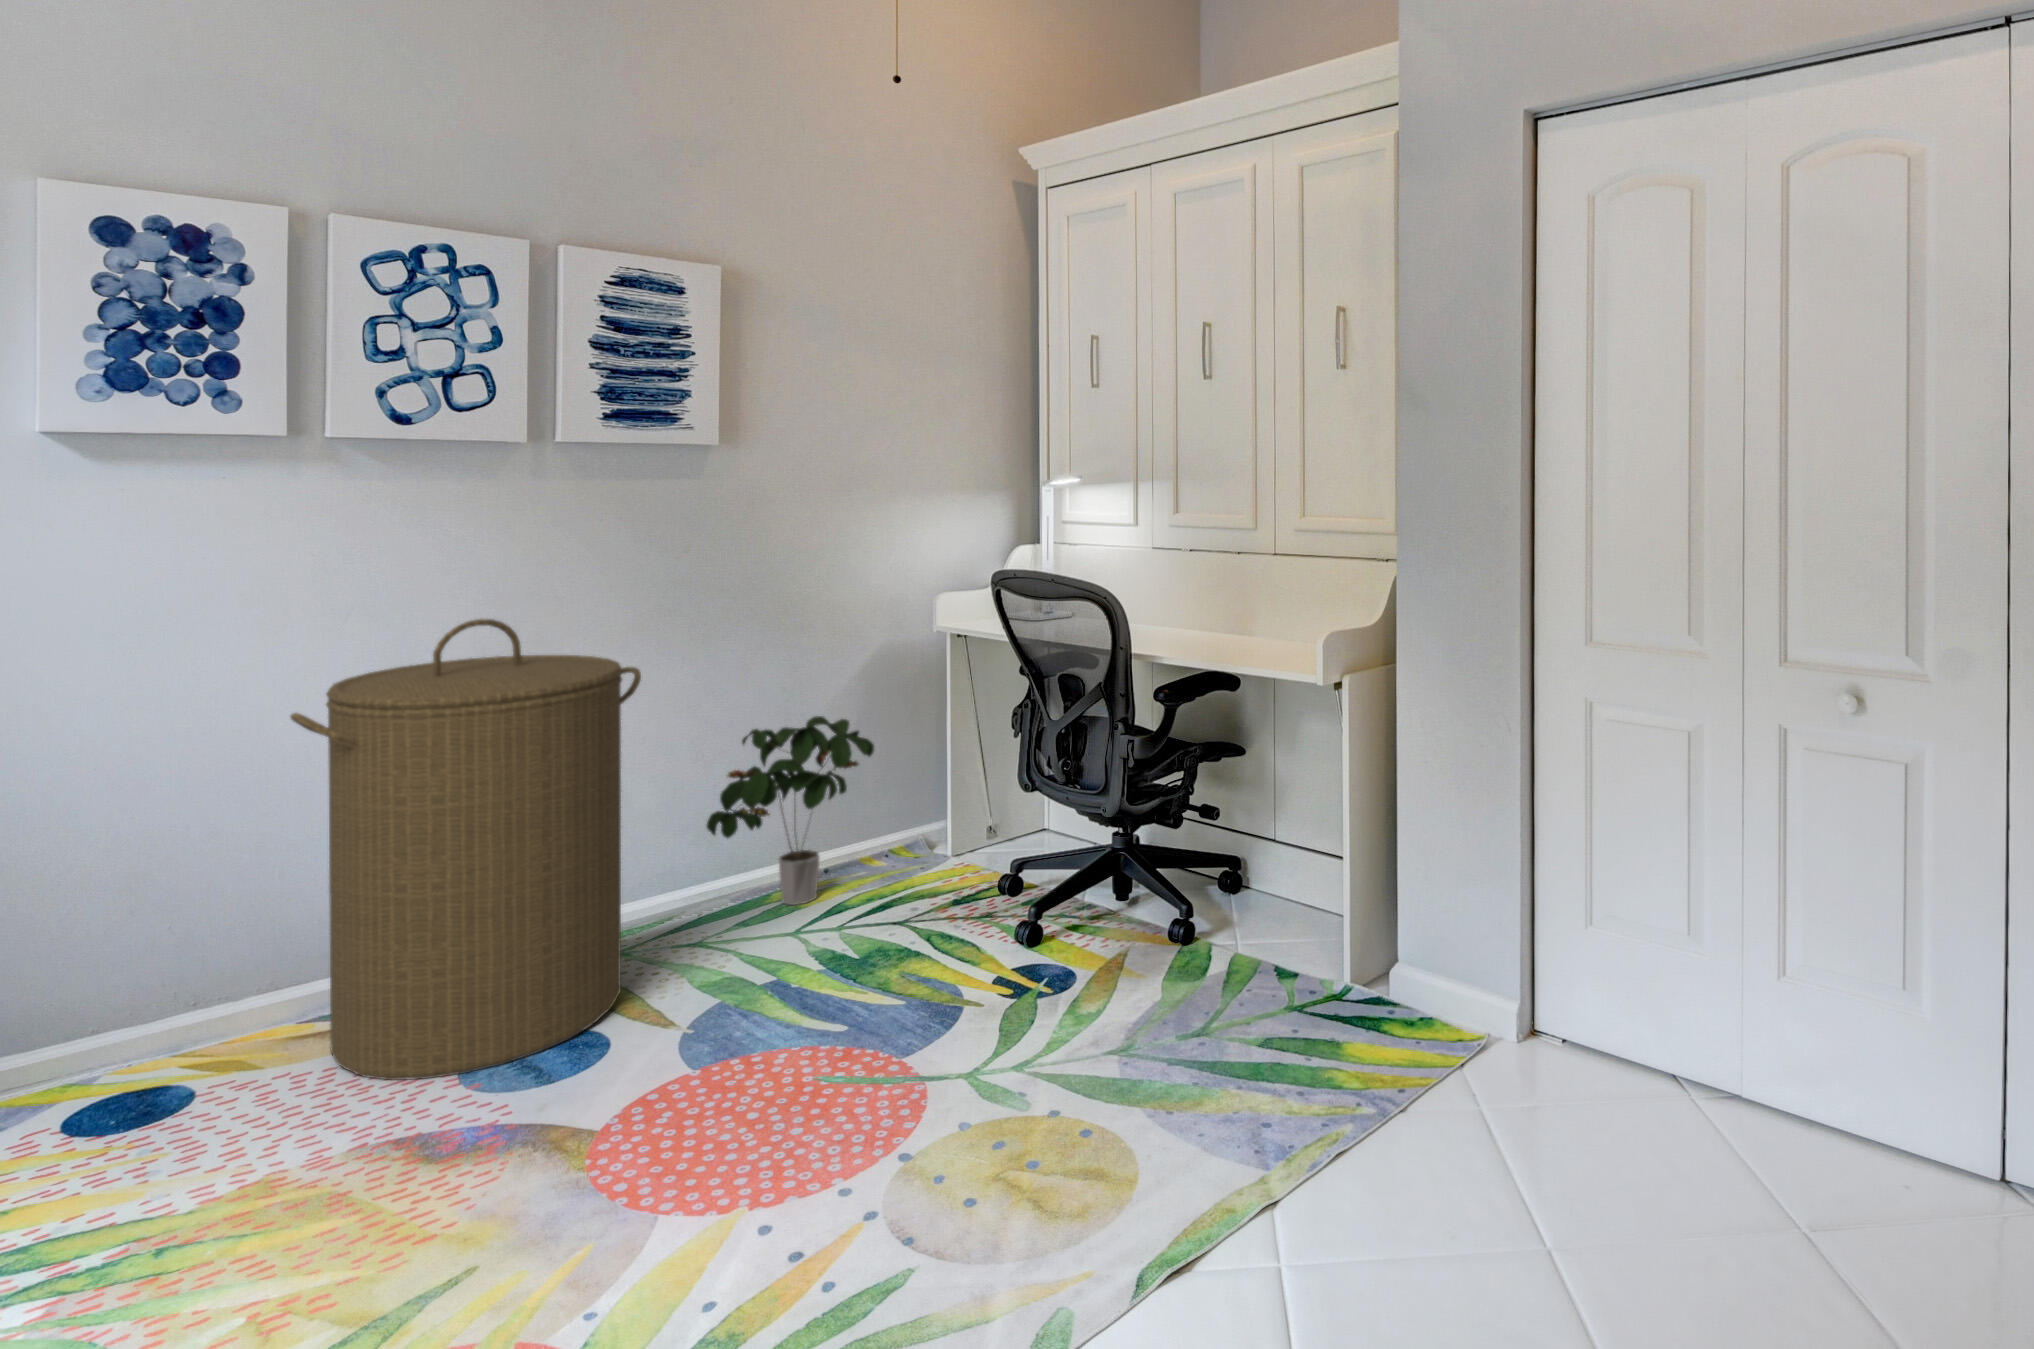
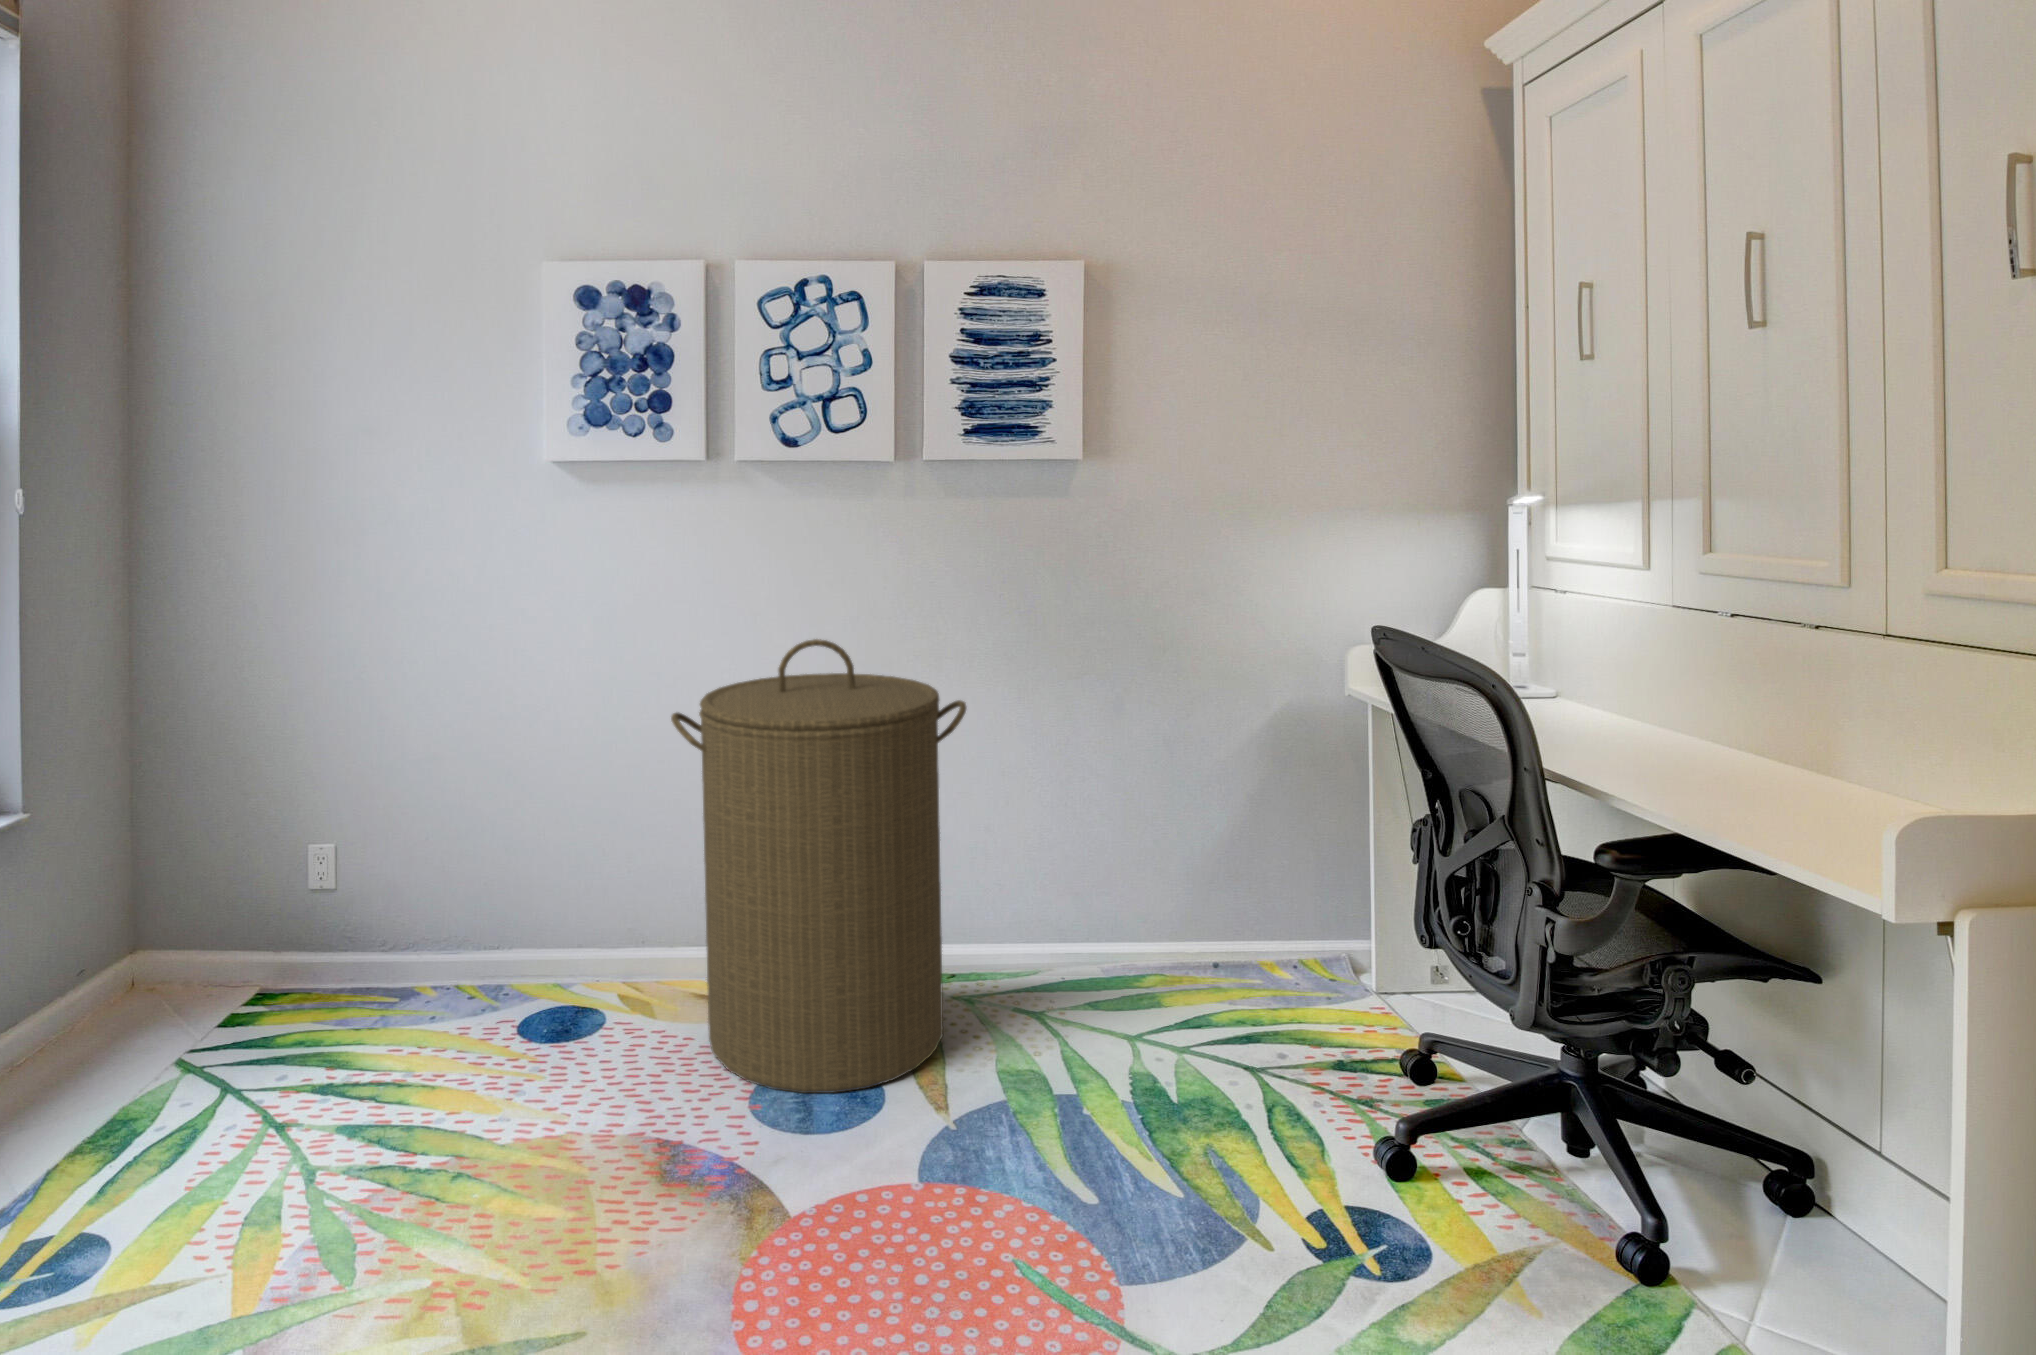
potted plant: present [706,716,874,905] -> none [1064,780,1264,1002]

